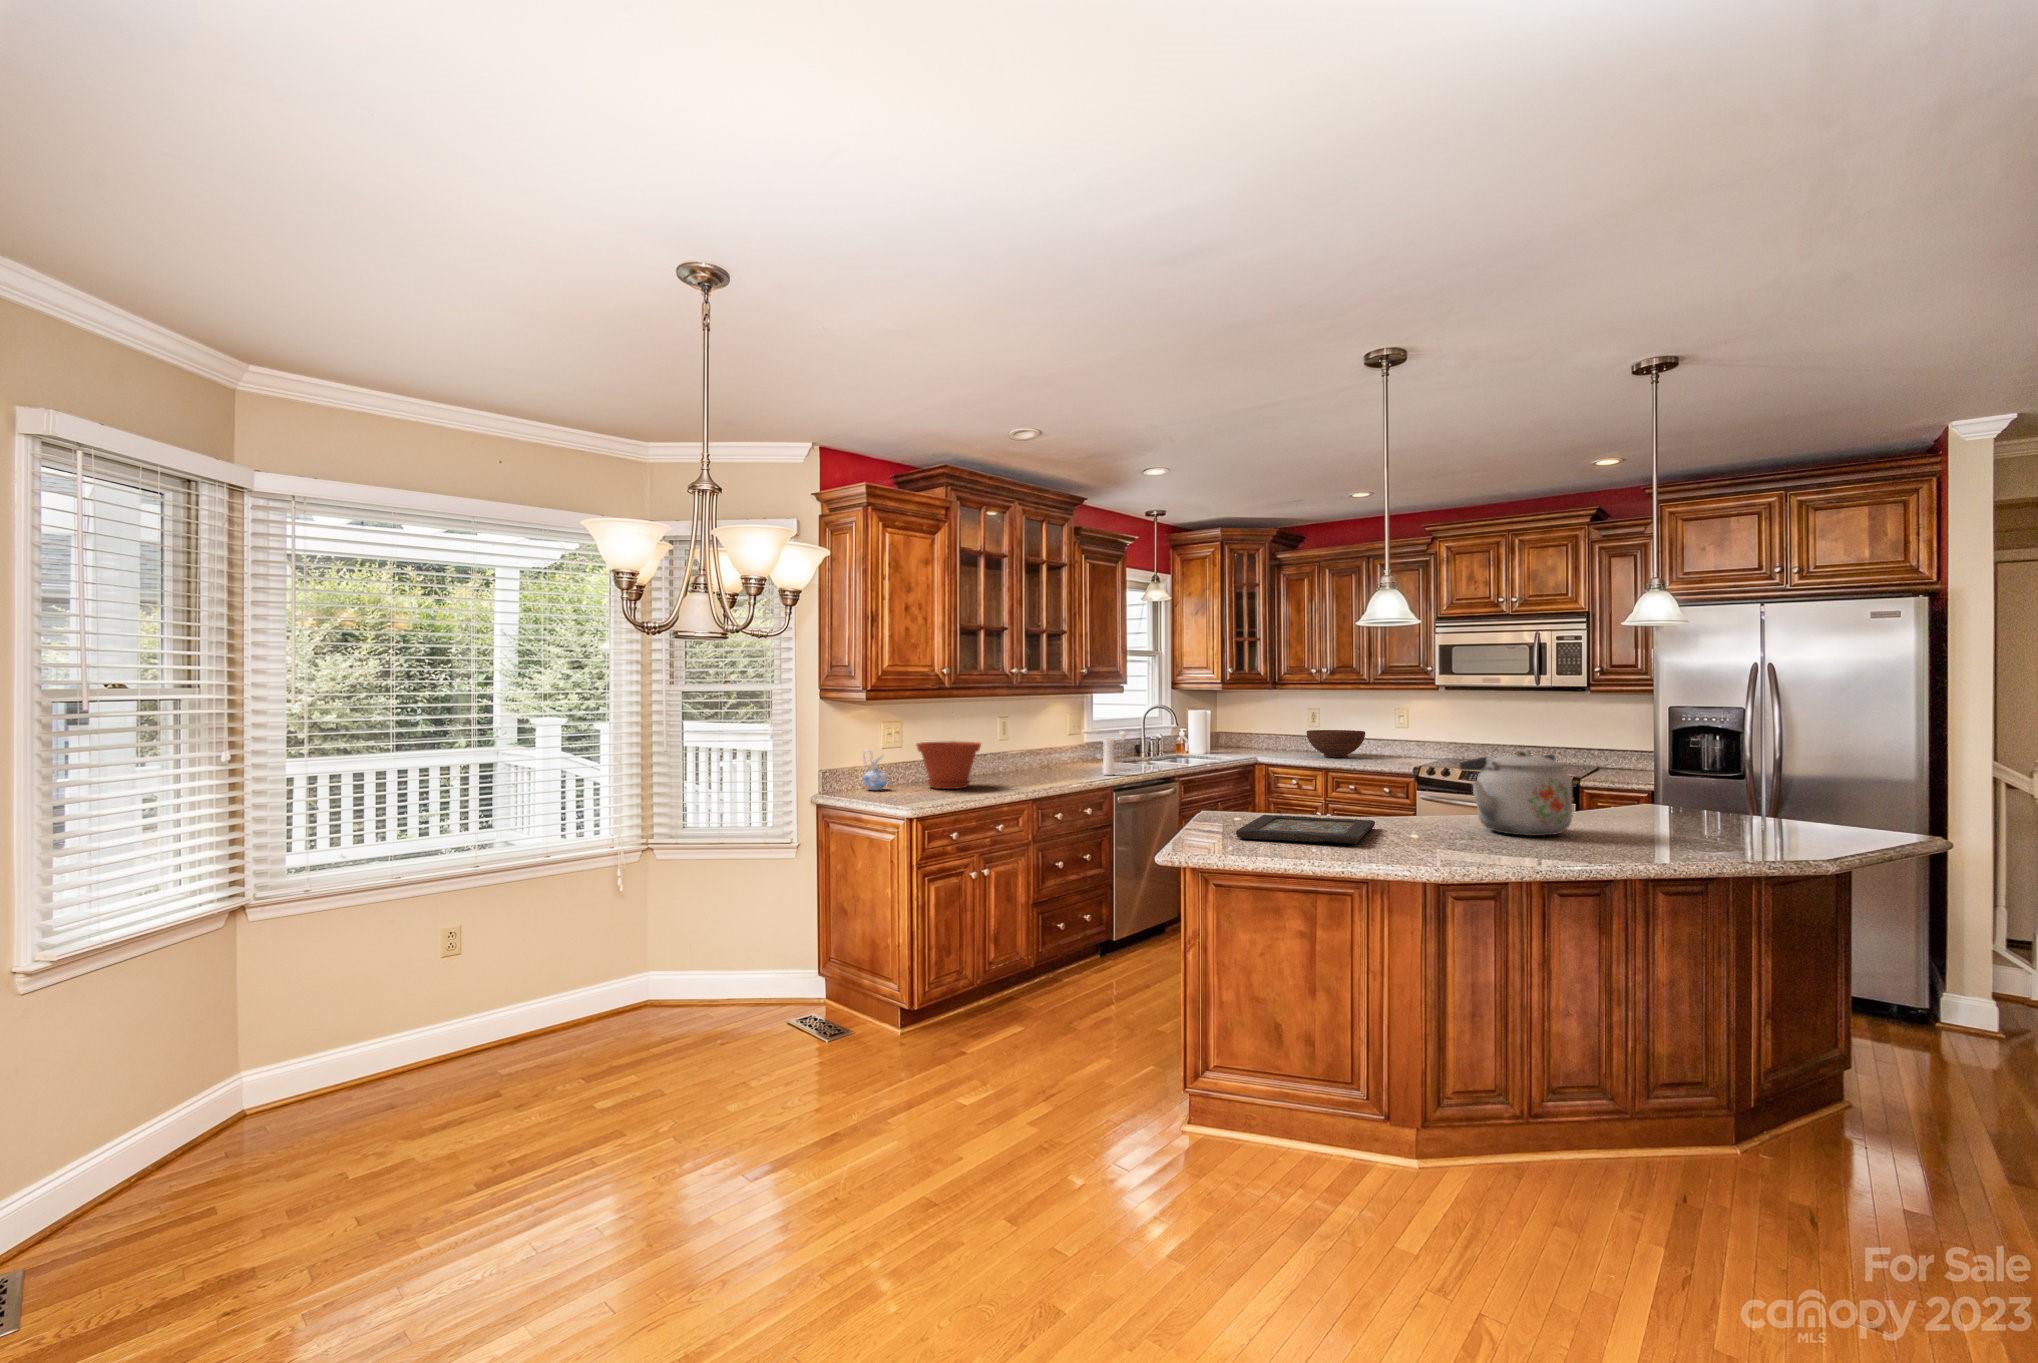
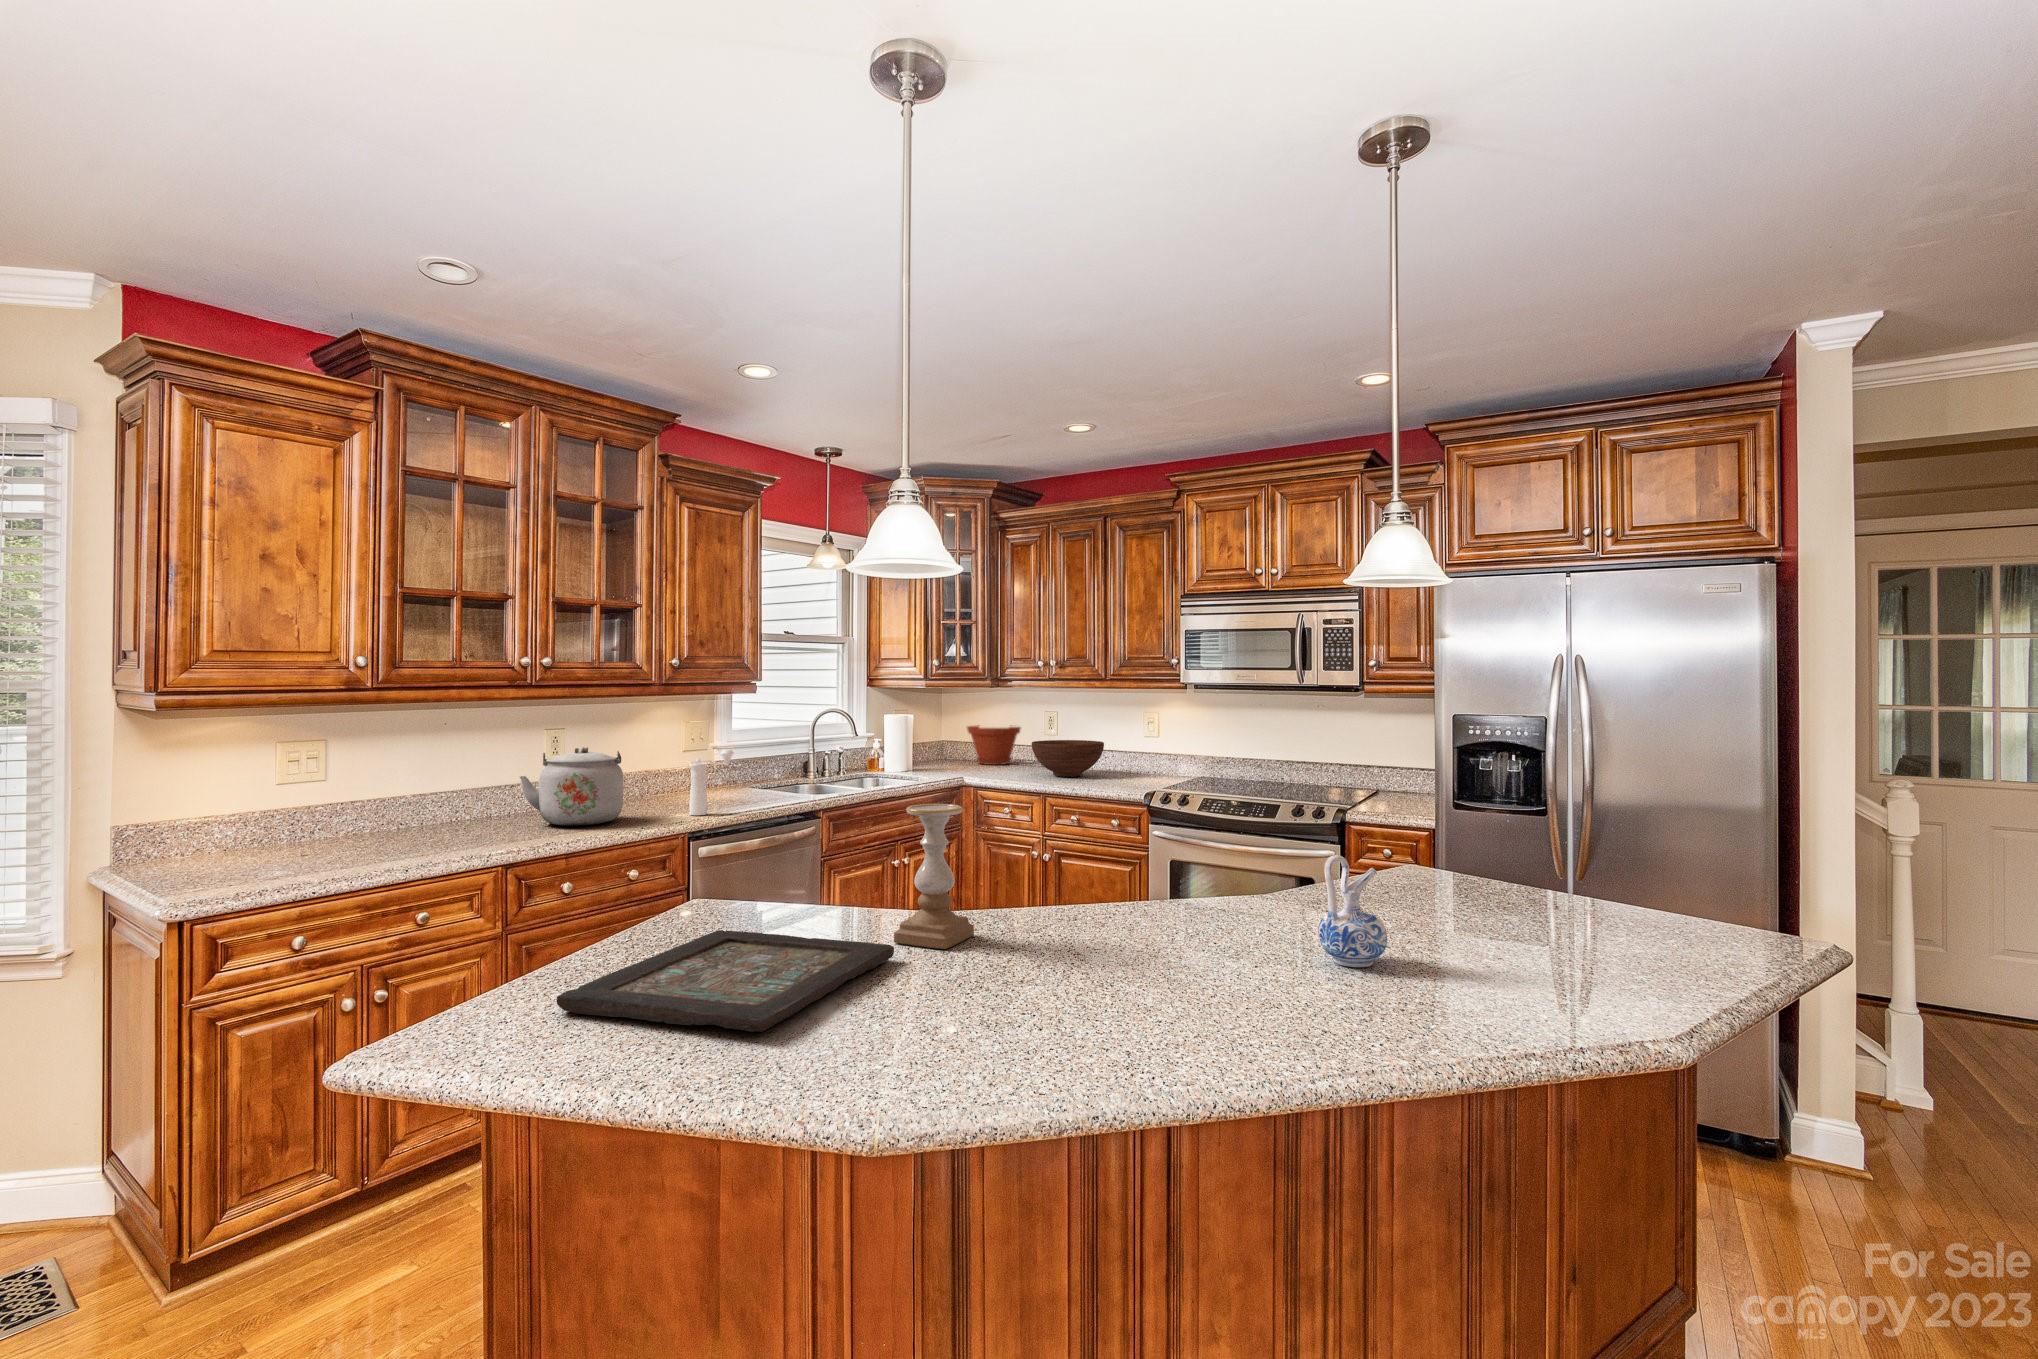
plant pot: present [916,741,981,789] -> present [967,725,1021,765]
candle holder: none [1363,748,1404,825] -> present [894,804,974,949]
ceramic pitcher: present [863,750,887,790] -> present [1318,855,1387,967]
kettle: present [1460,750,1572,836] -> present [519,747,623,826]

